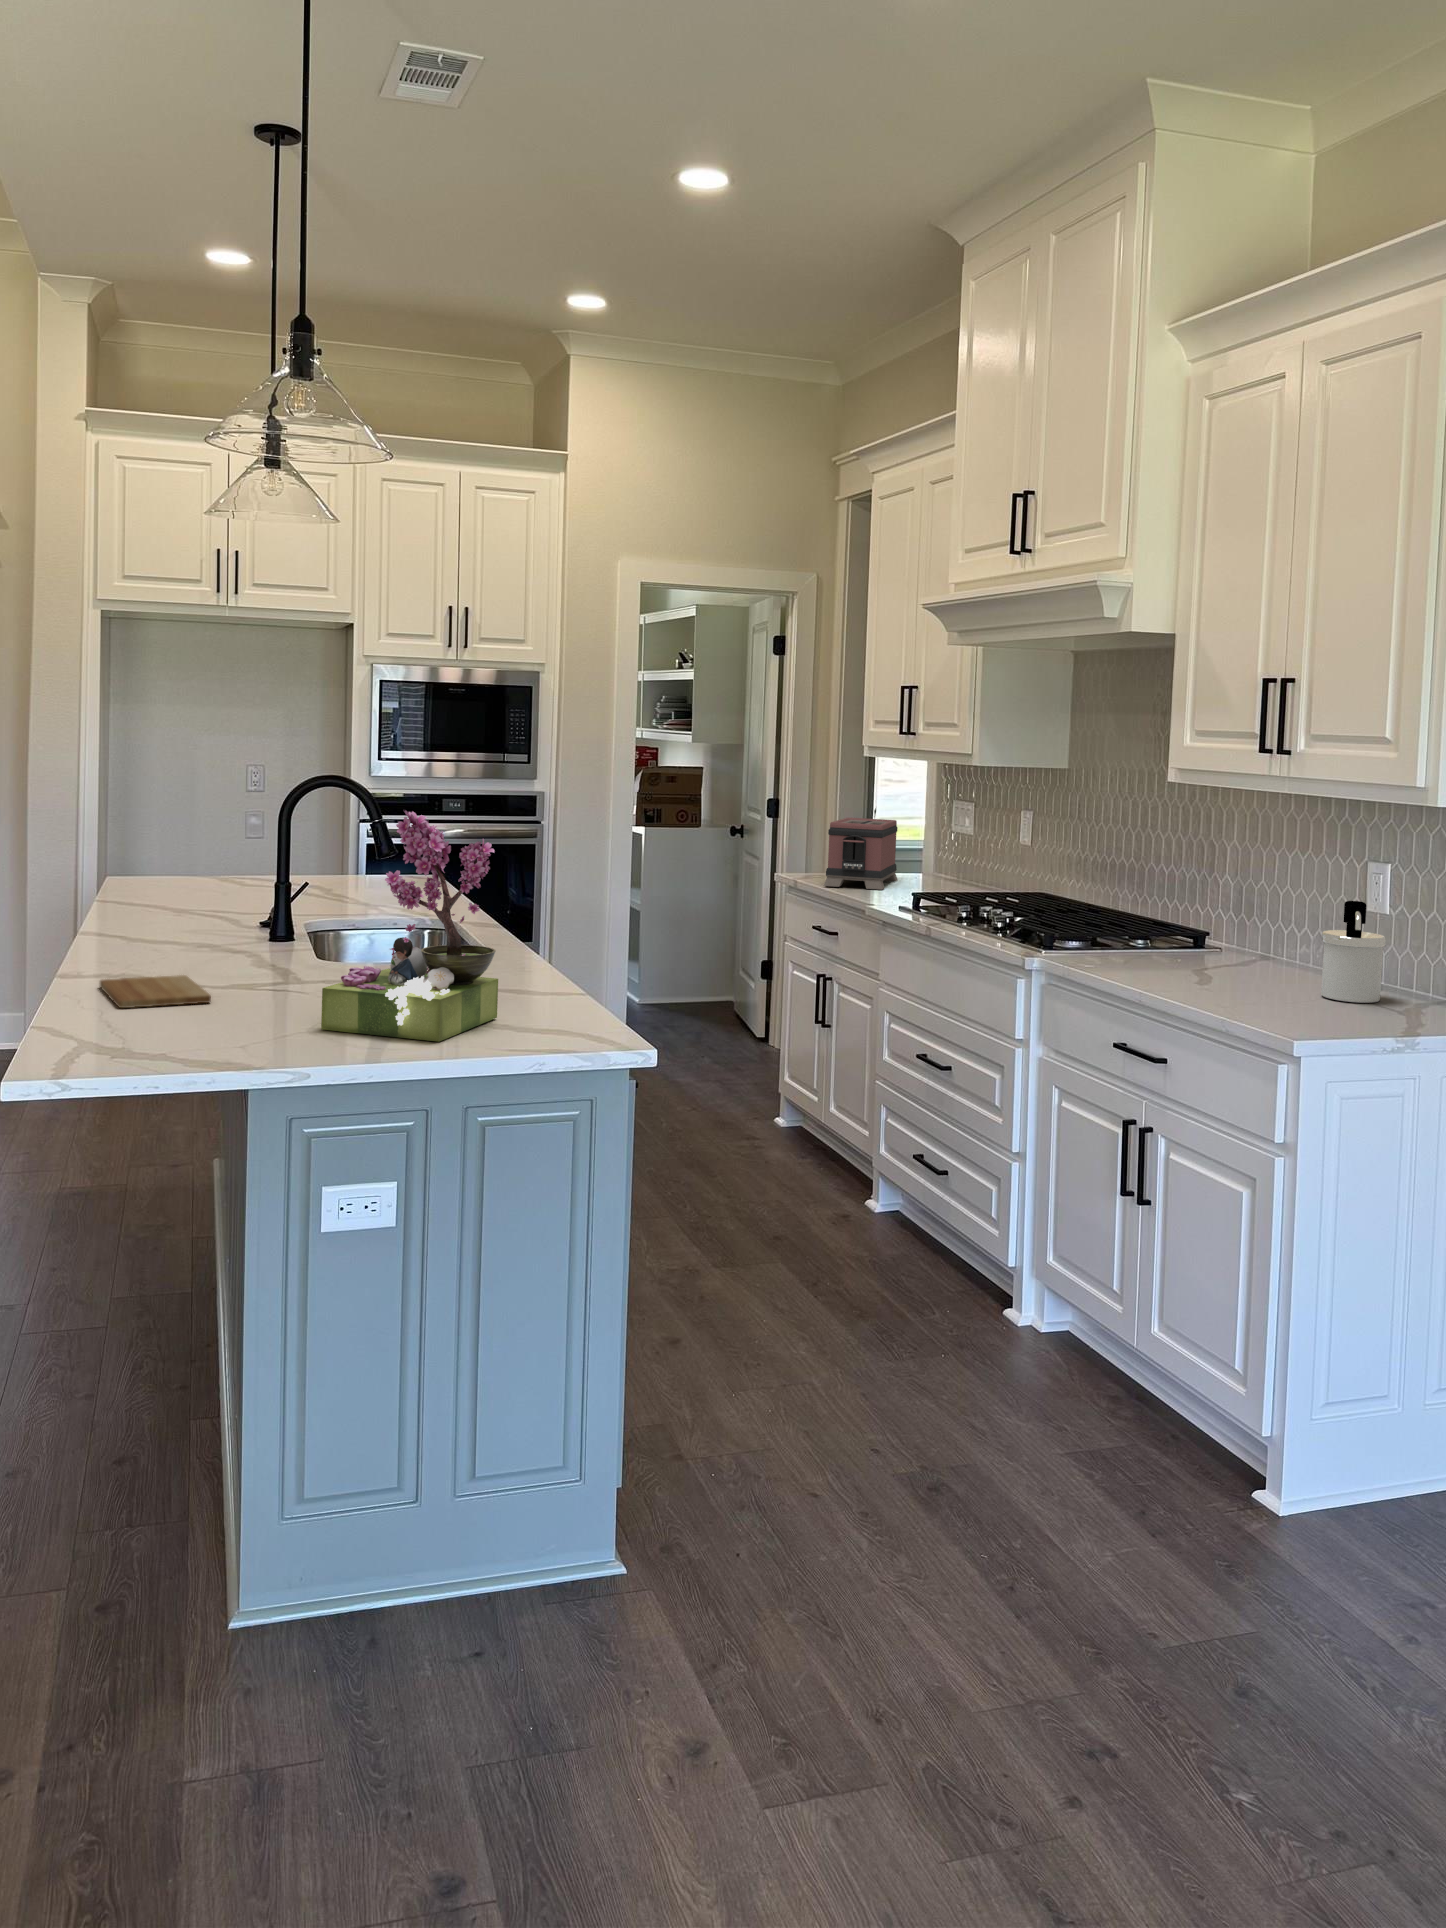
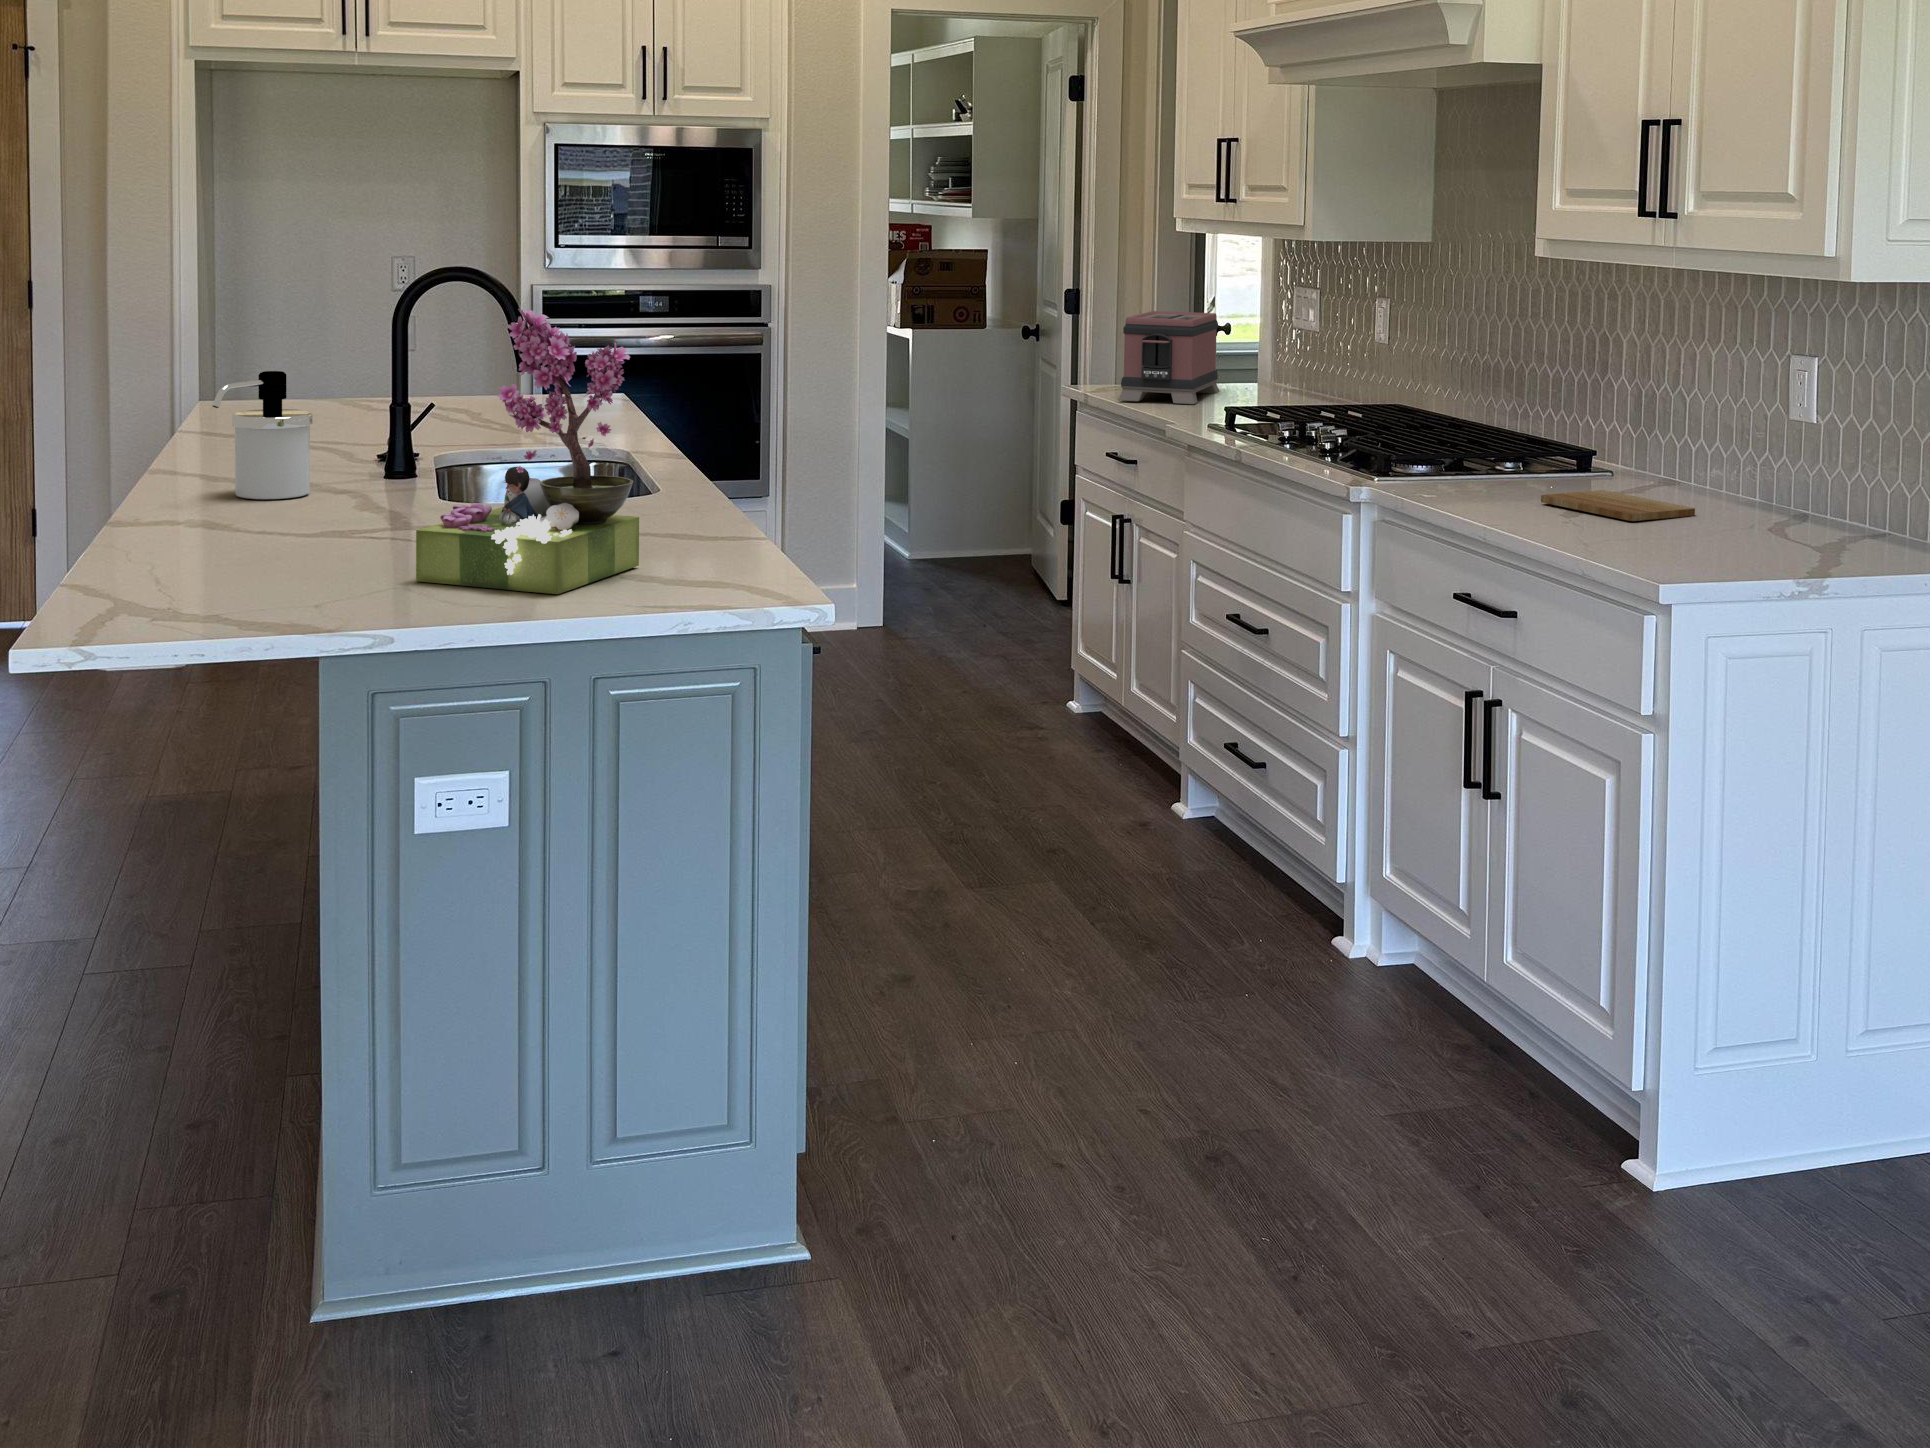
soap dispenser: present [1321,901,1386,1003] -> present [212,371,313,499]
cutting board: present [100,975,211,1008] -> present [1541,490,1695,521]

